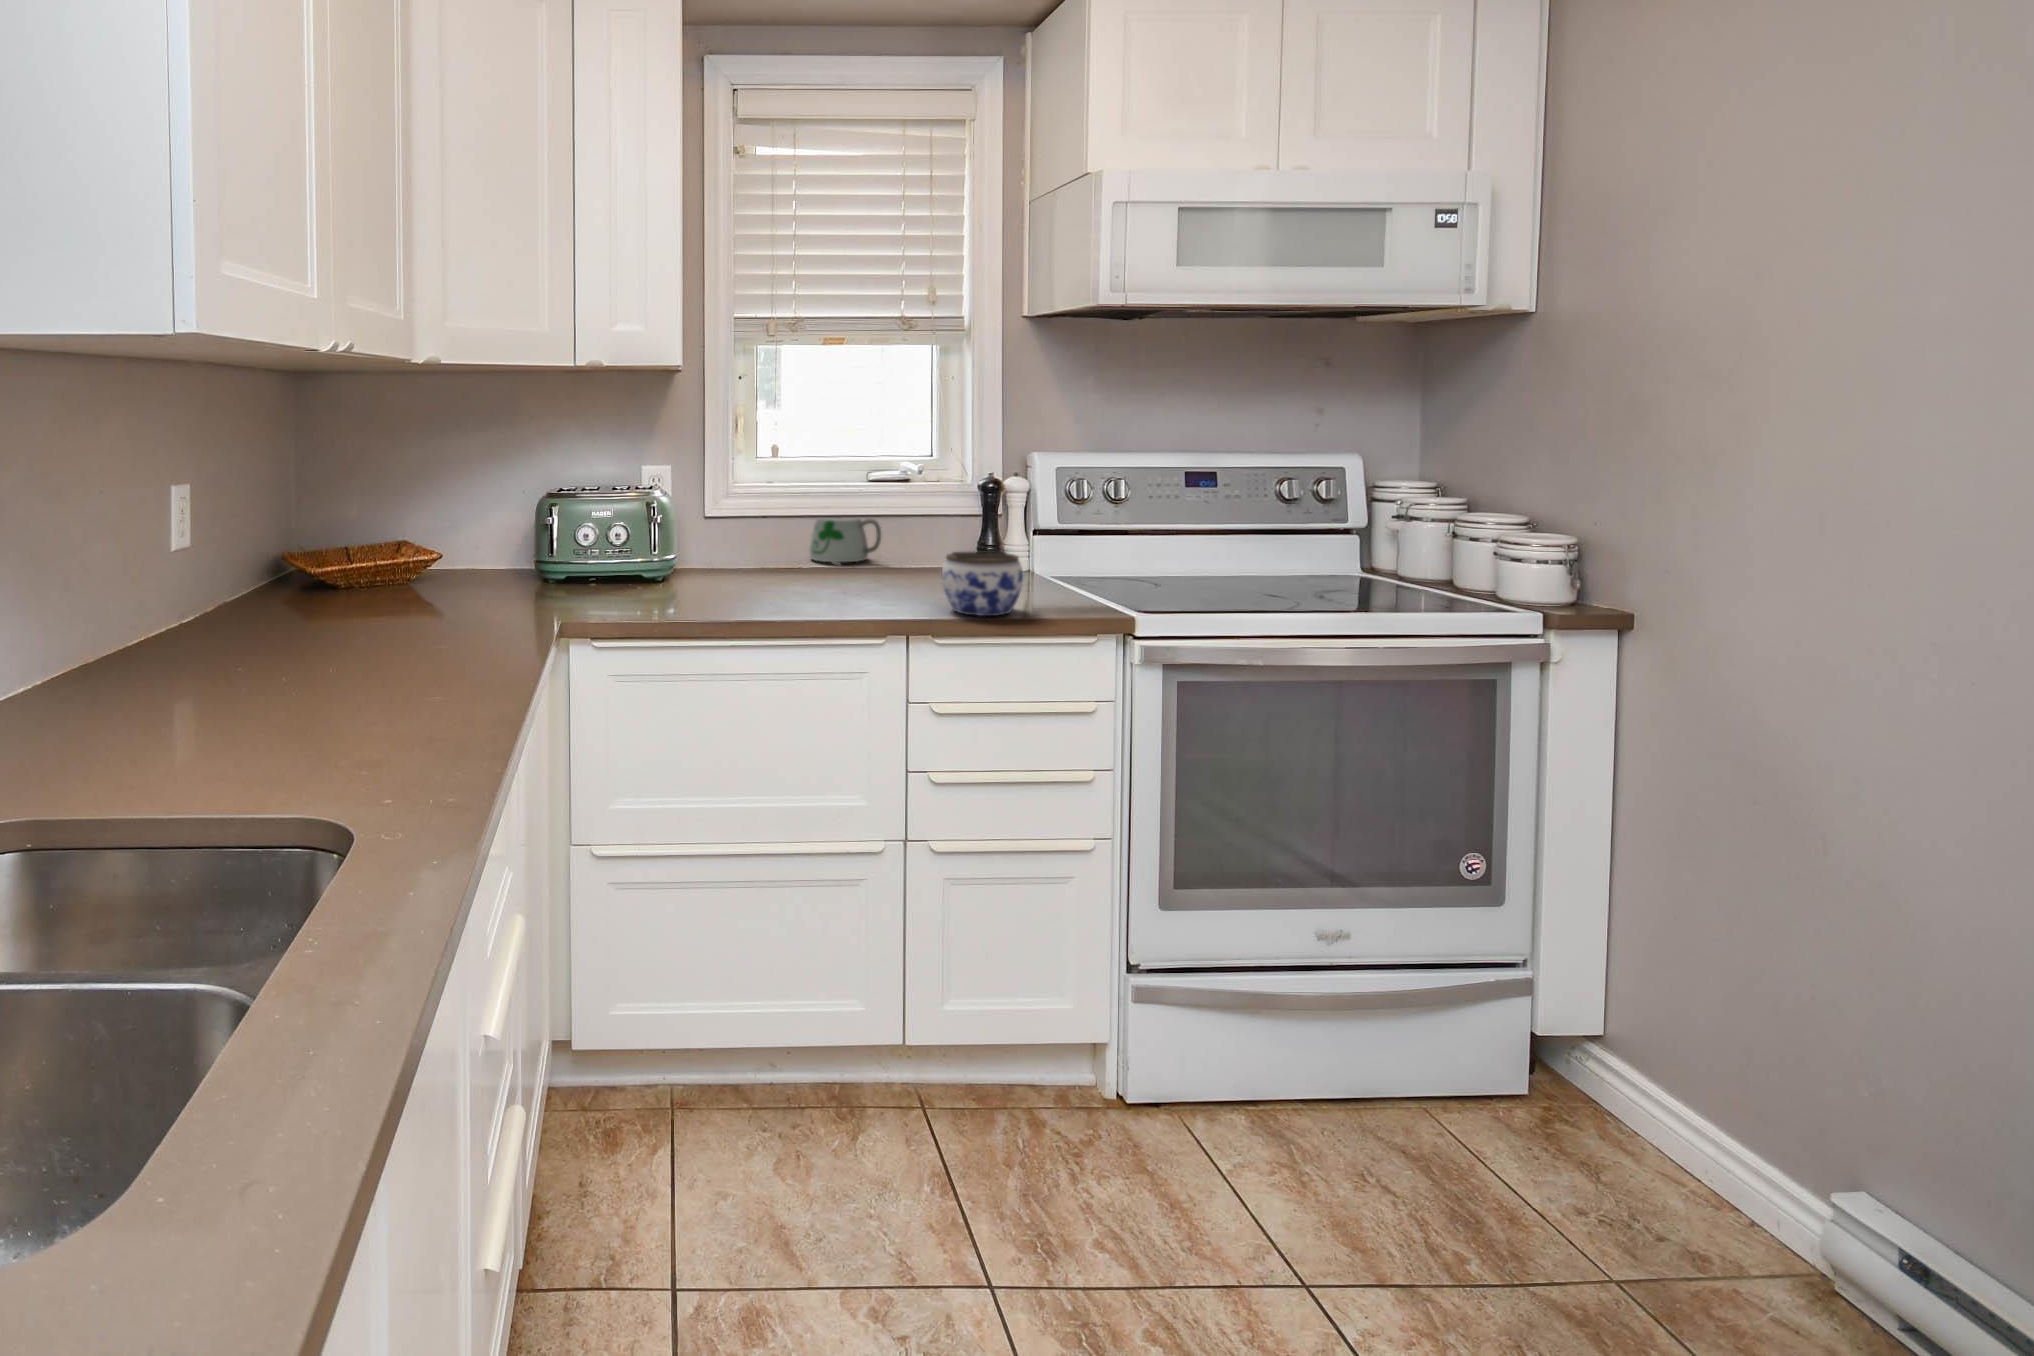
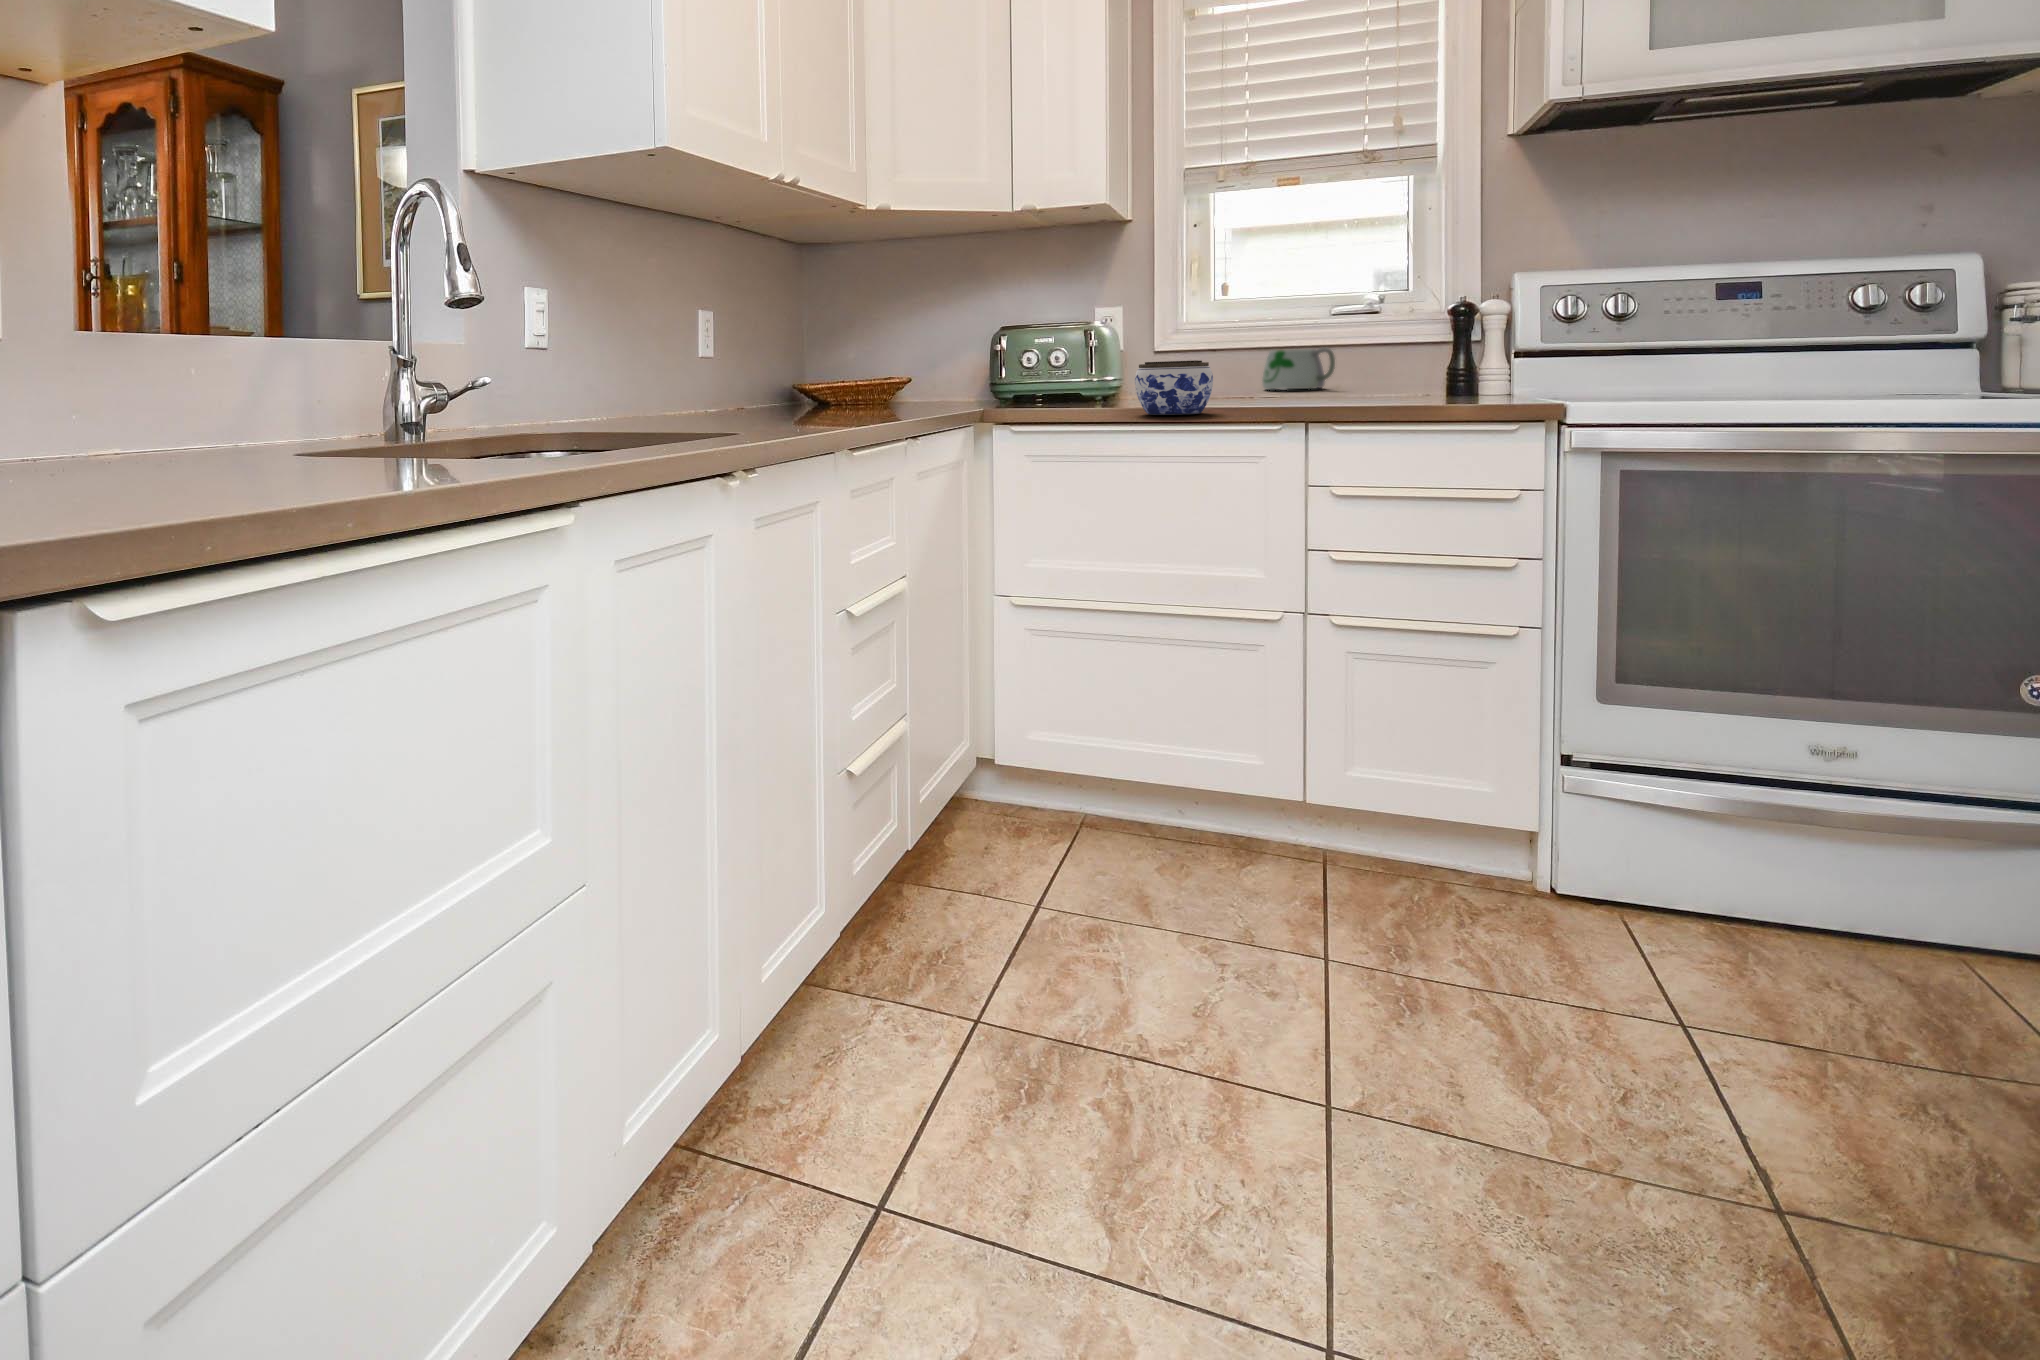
jar: present [942,551,1023,616] -> present [1135,360,1213,415]

